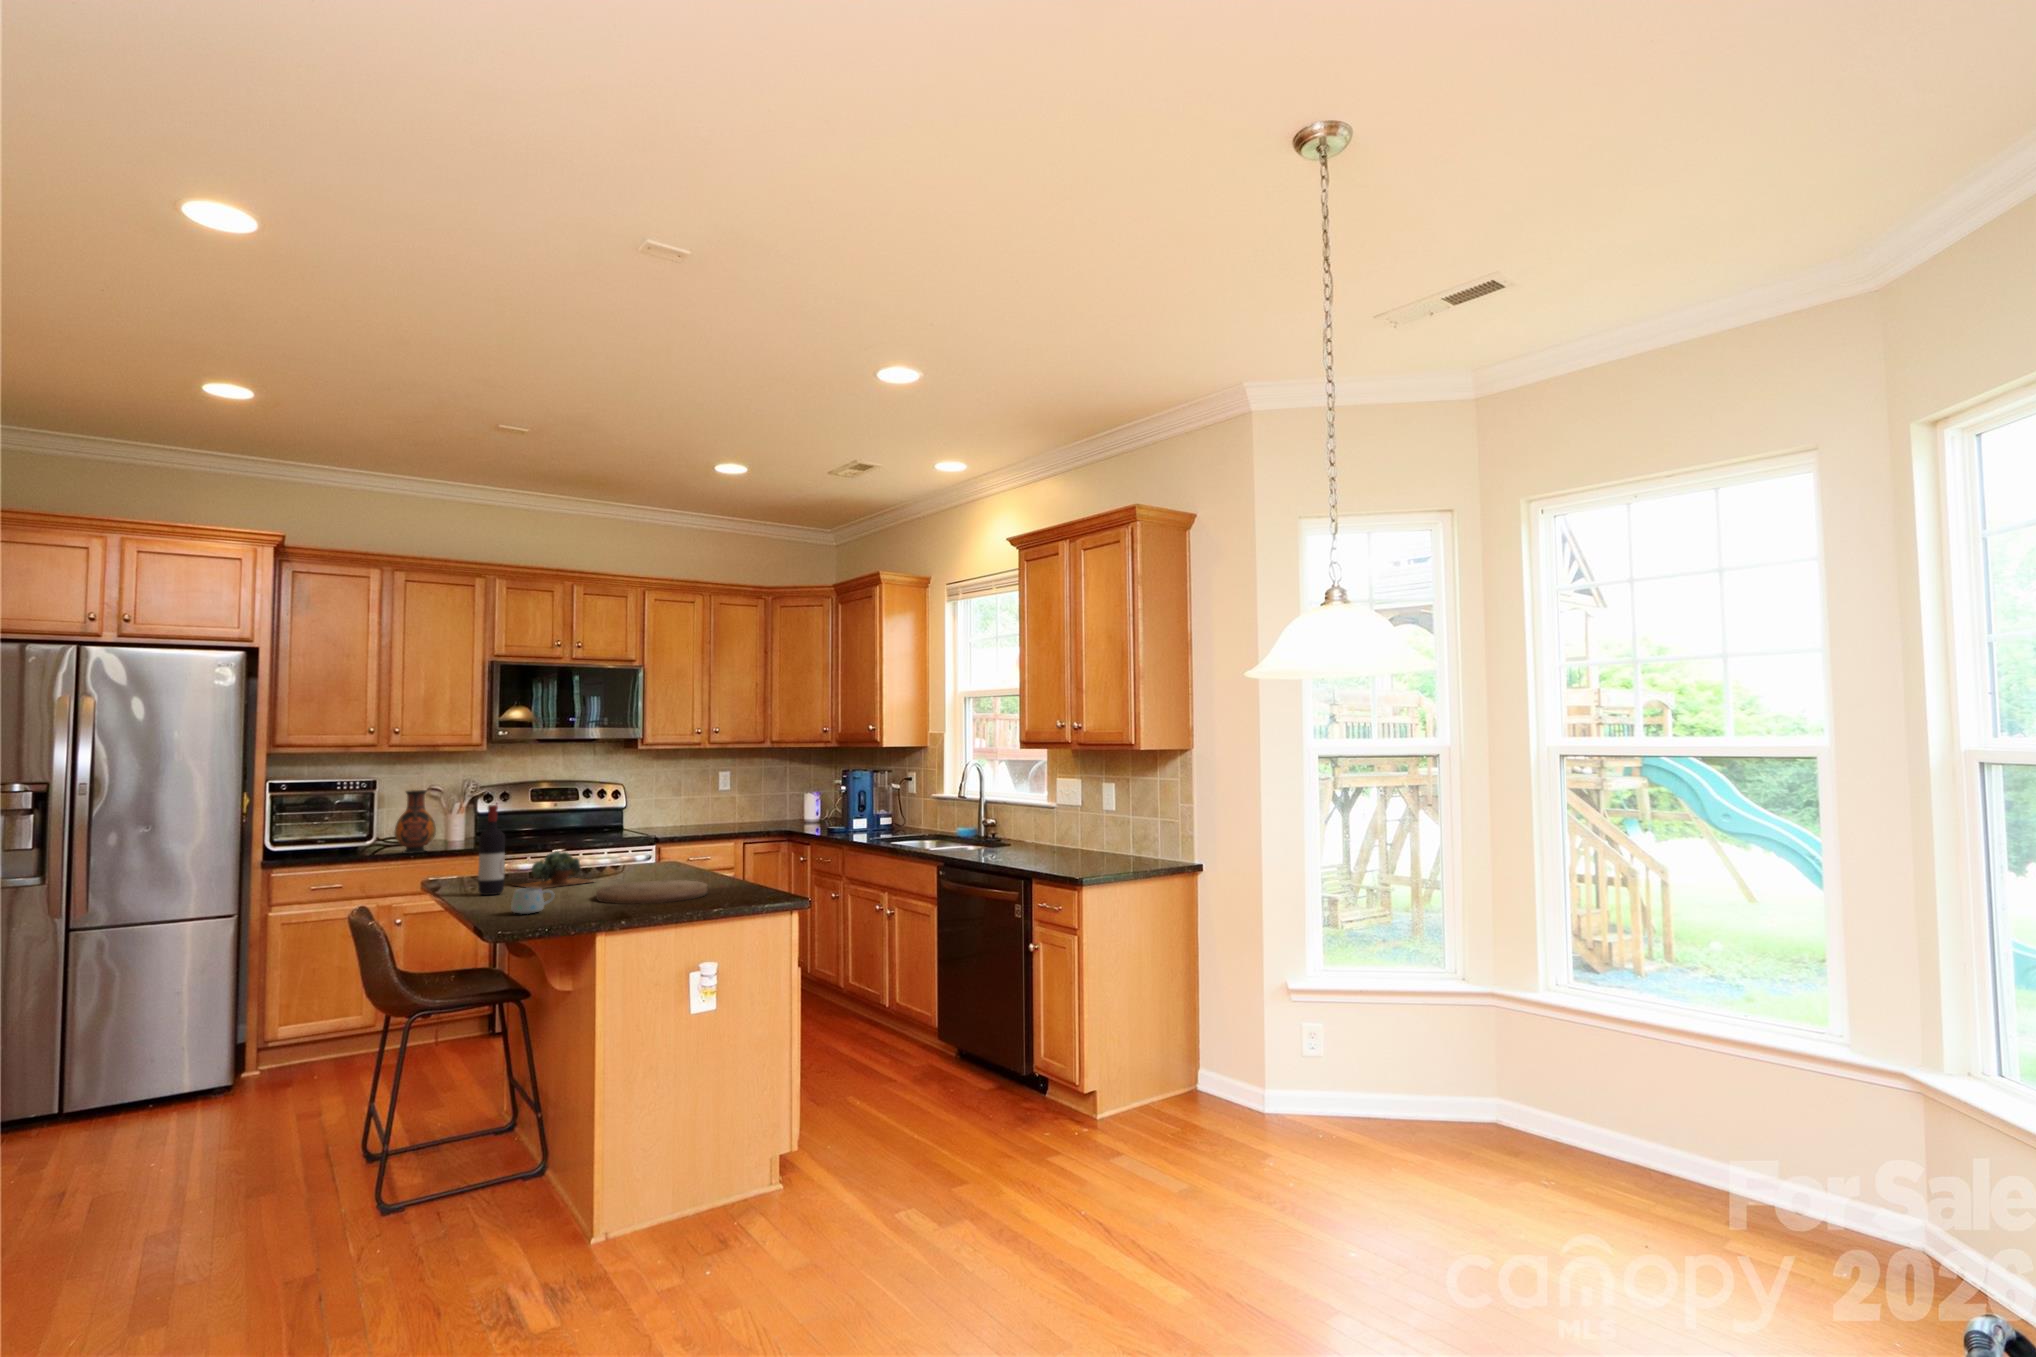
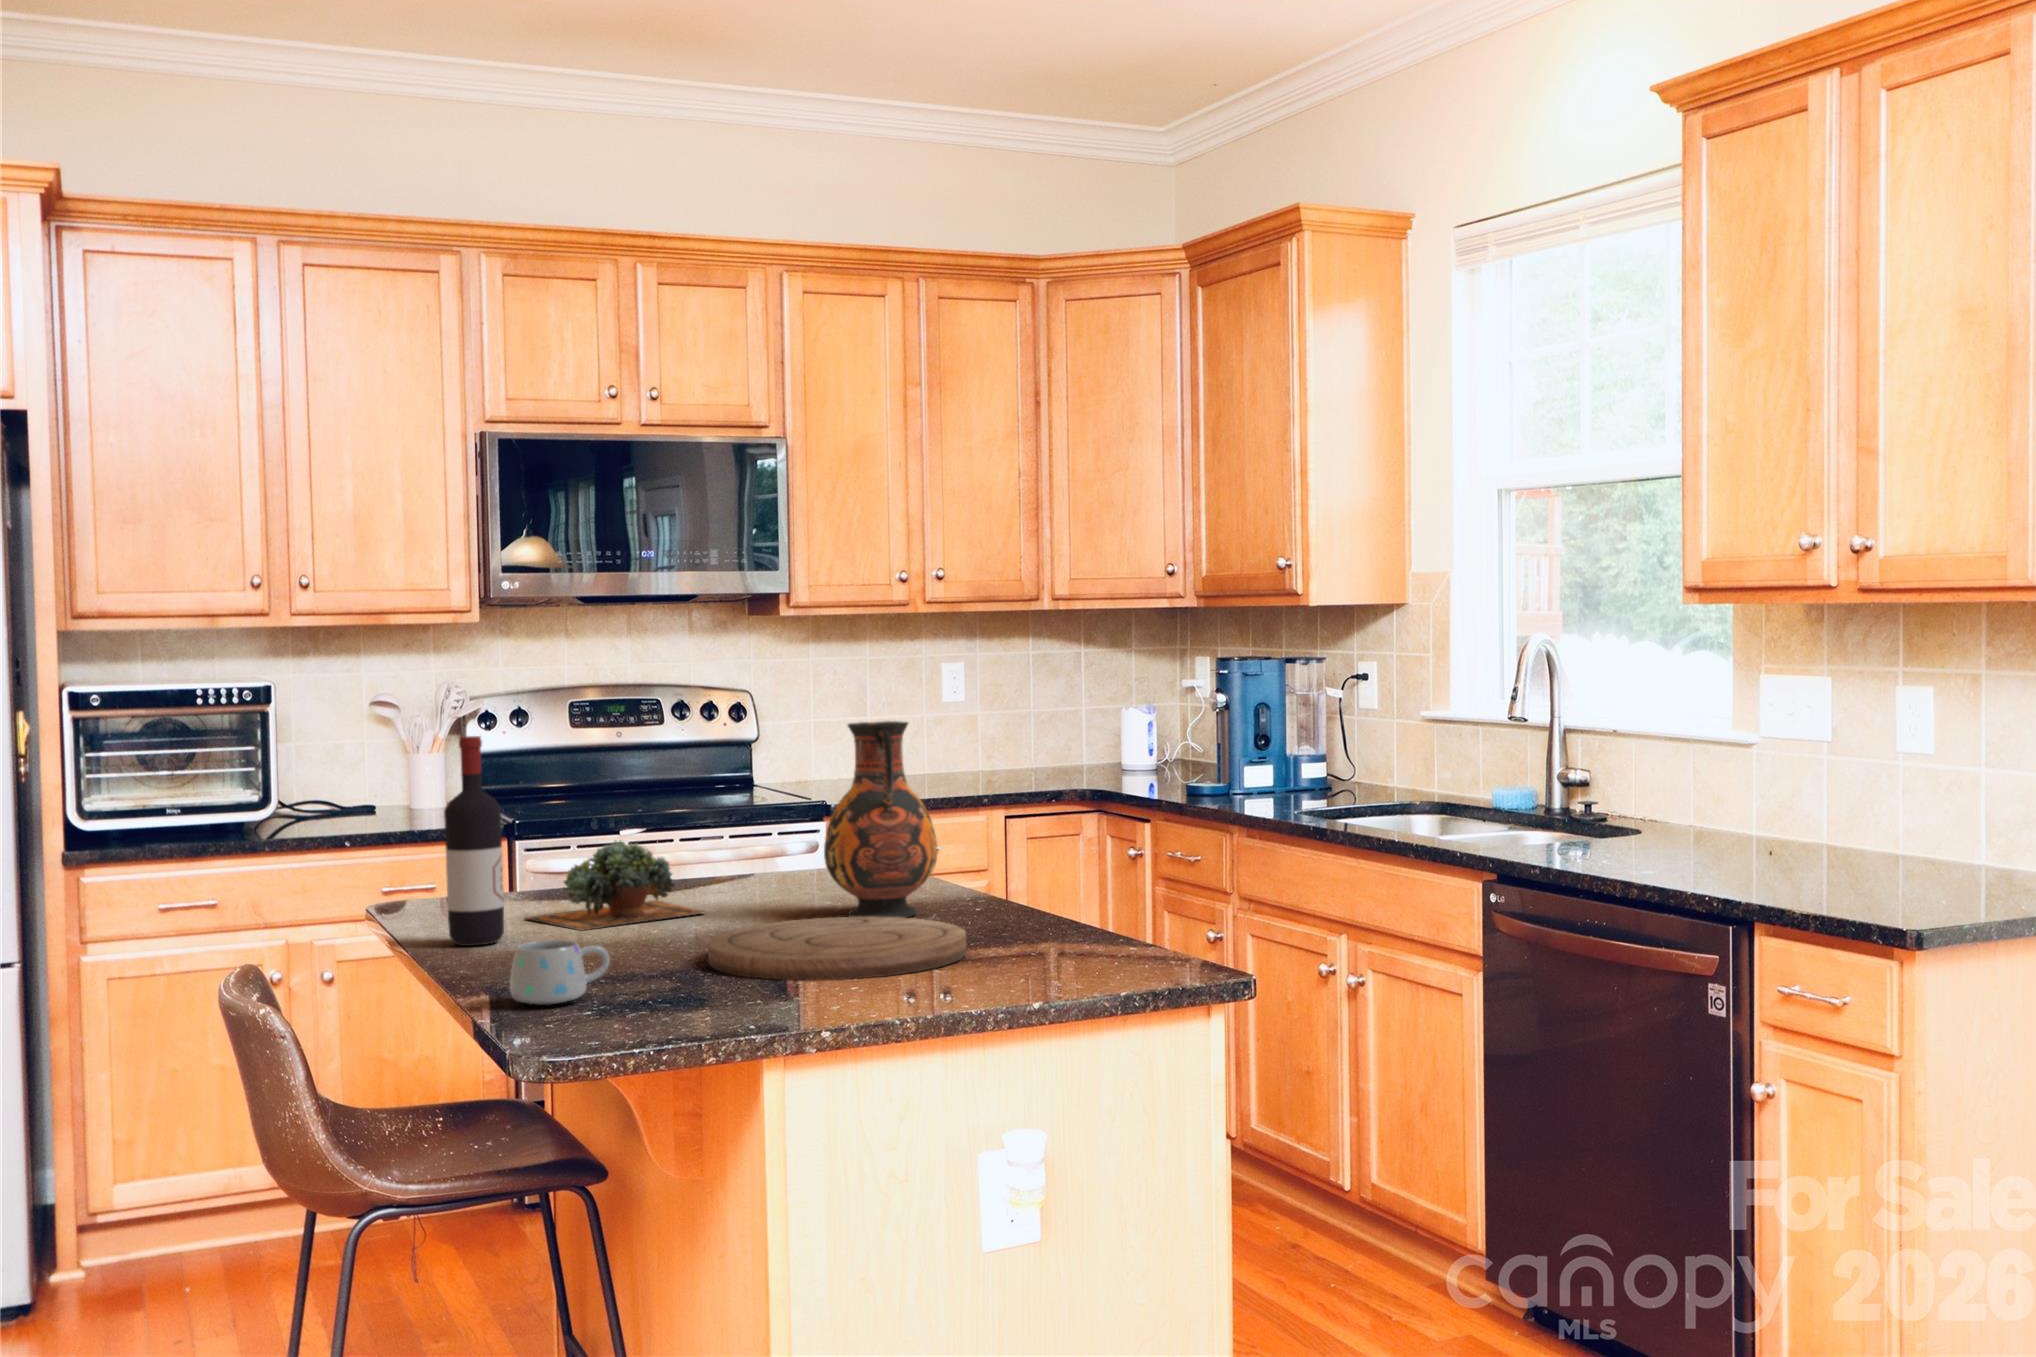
vase: present [394,790,436,854] -> present [824,721,938,918]

